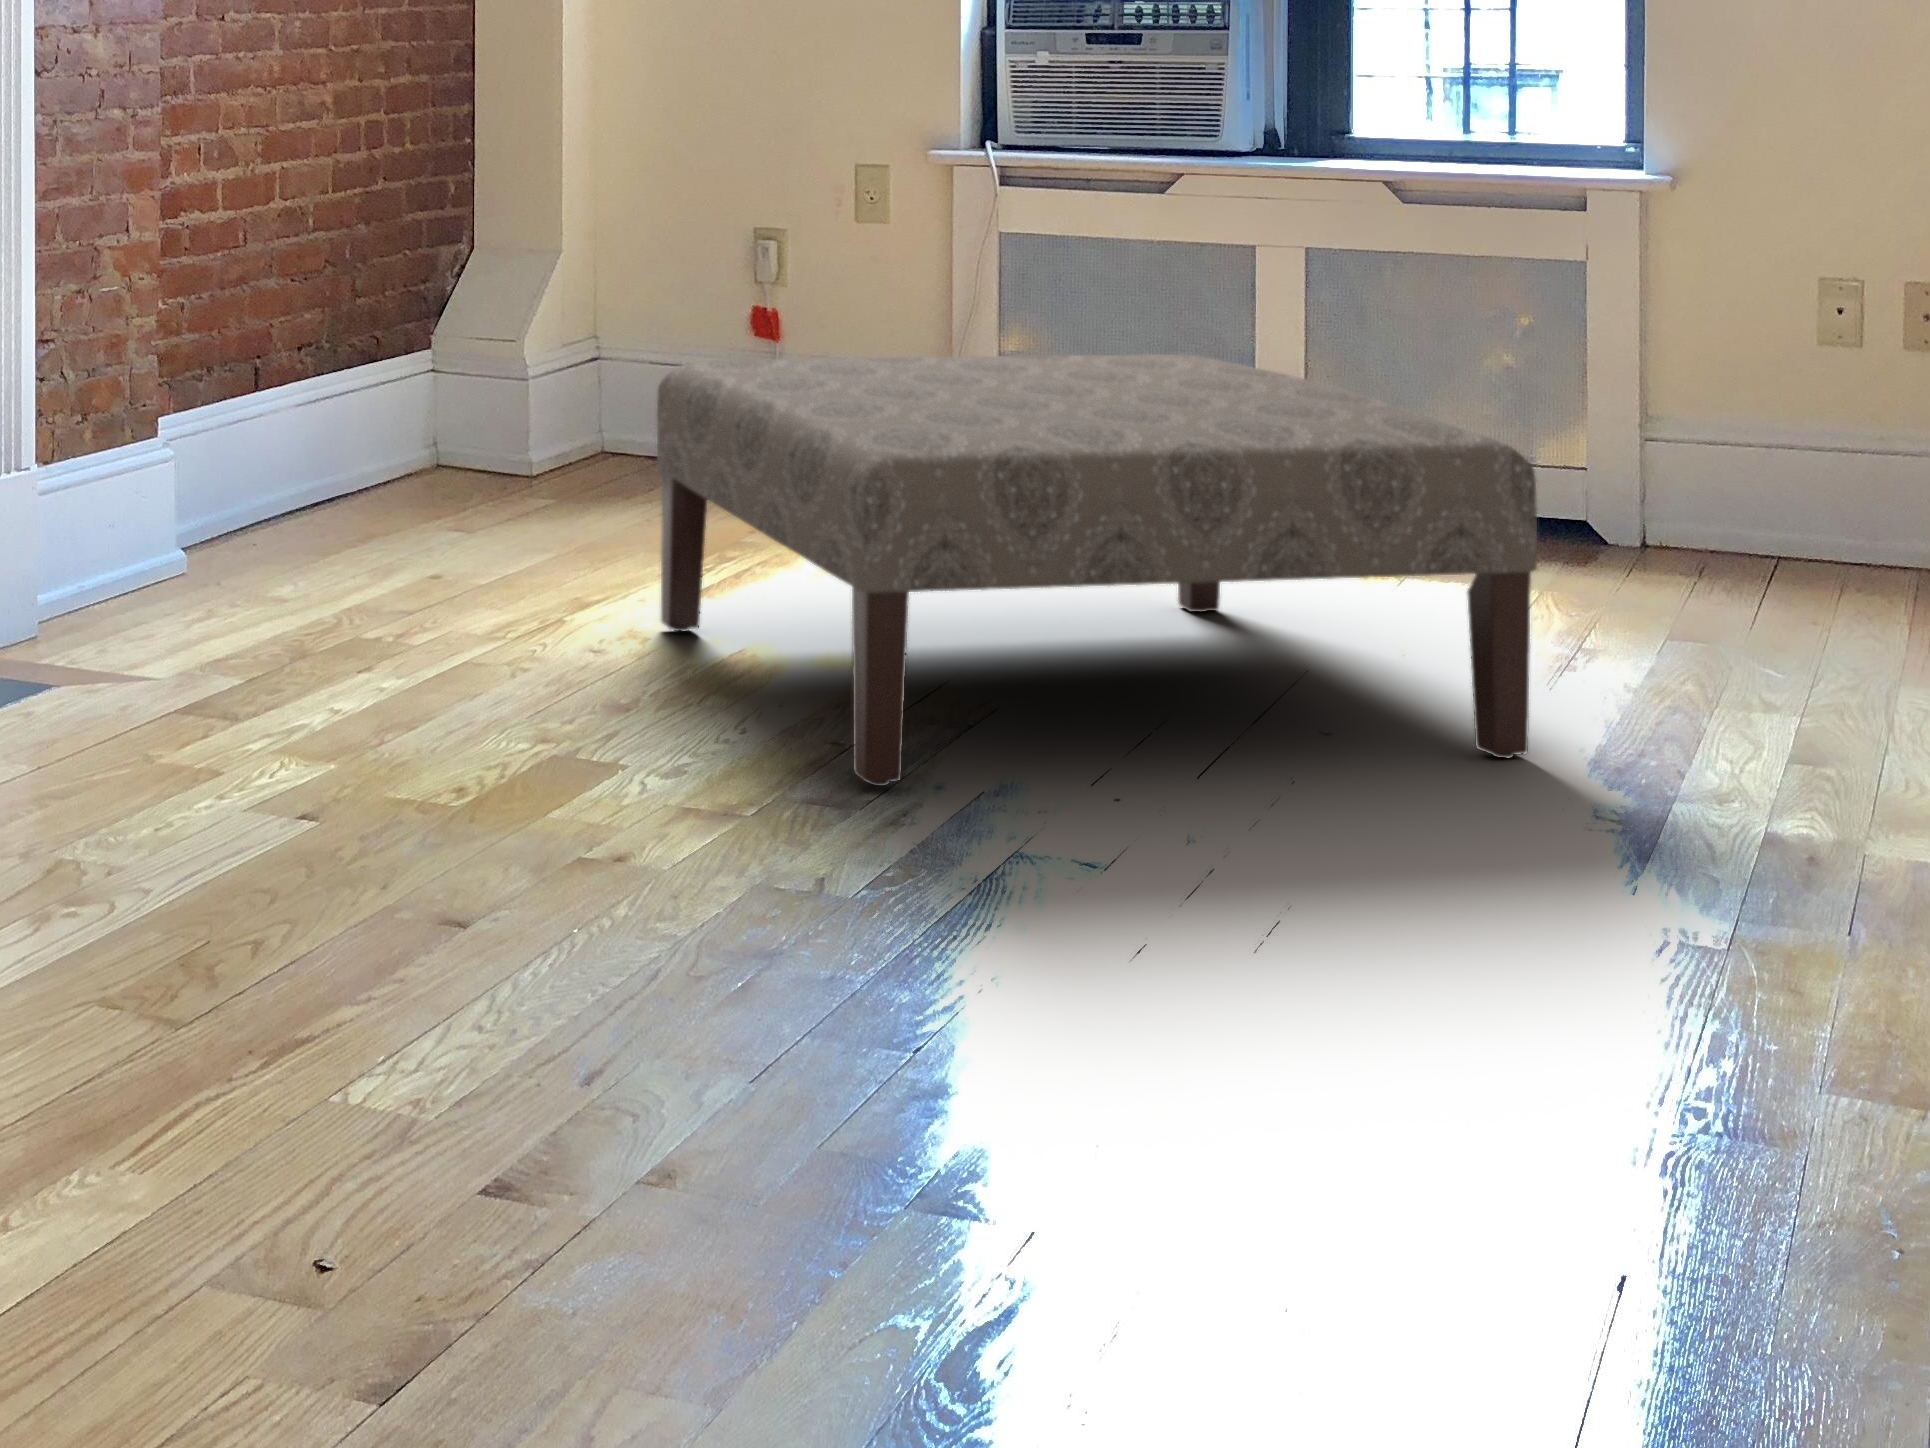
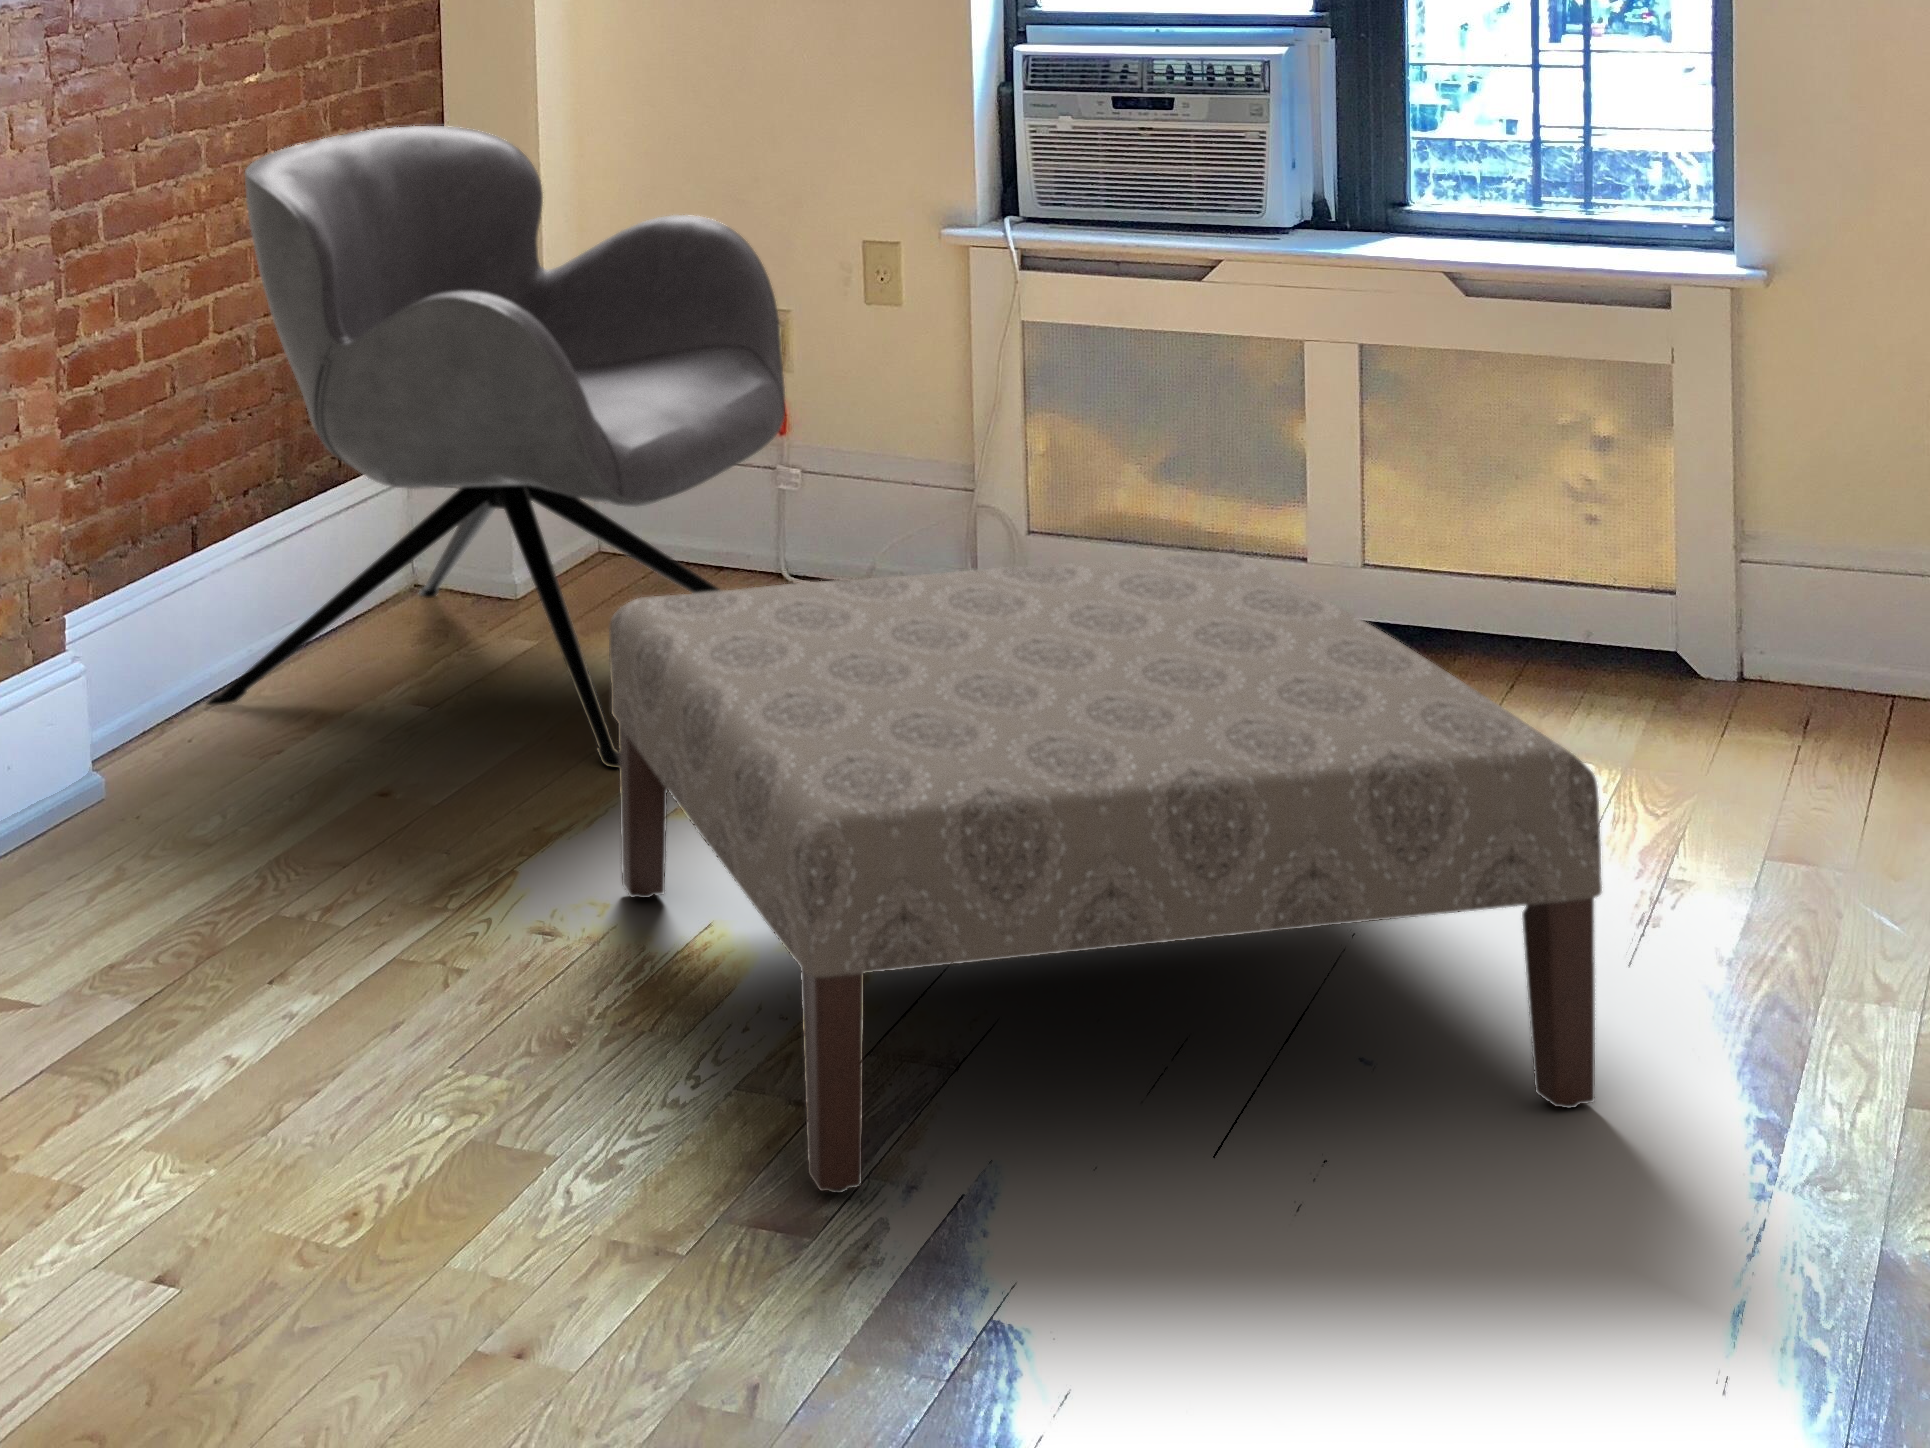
armchair: none [264,32,795,561] -> present [207,126,786,768]

